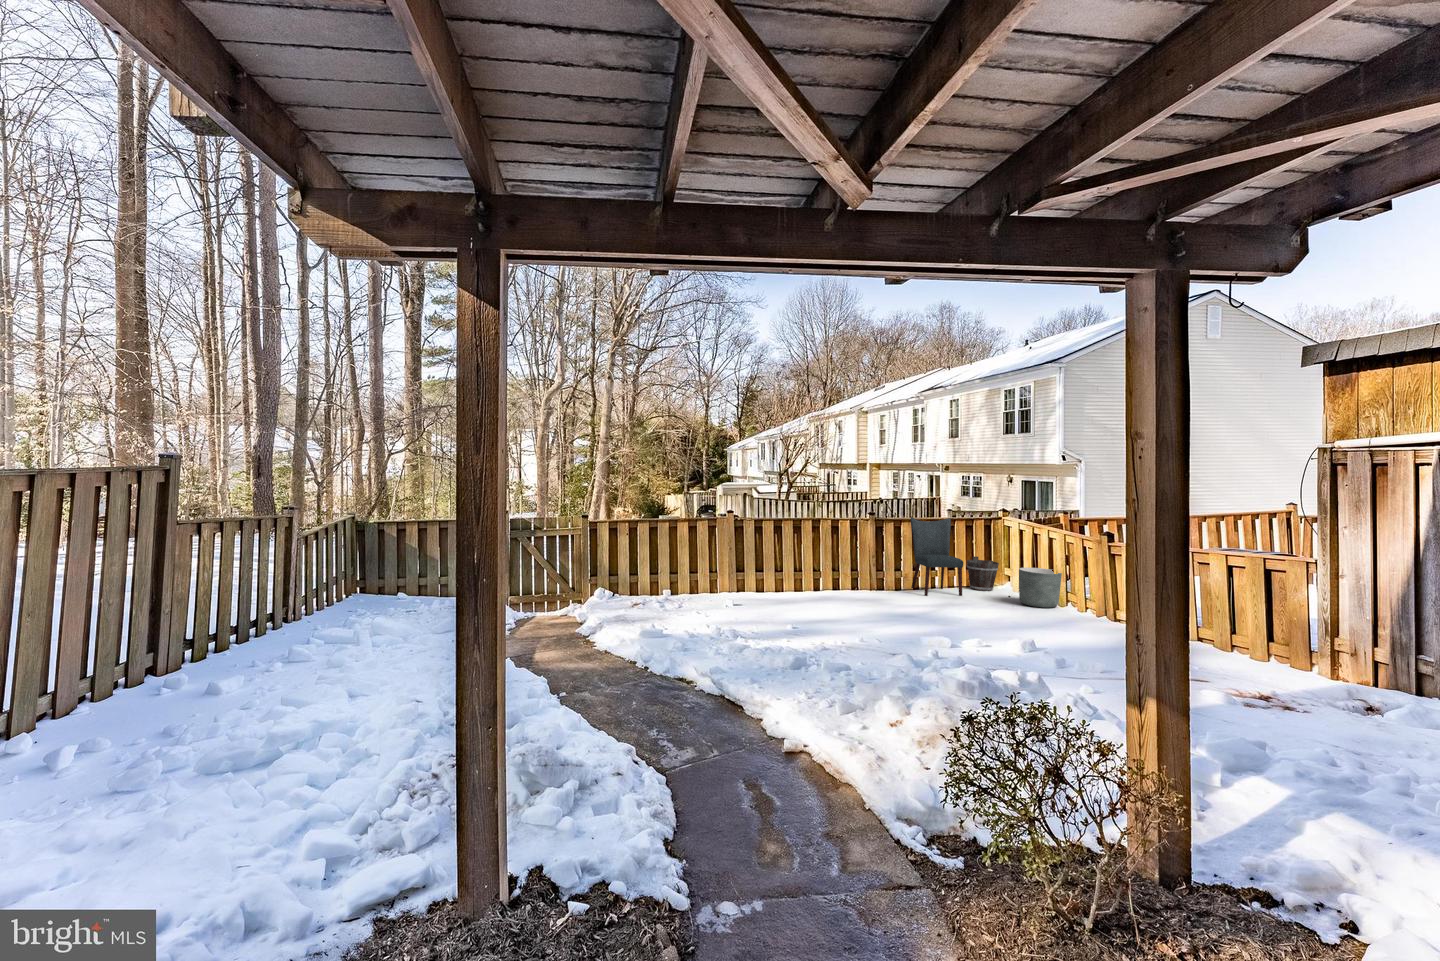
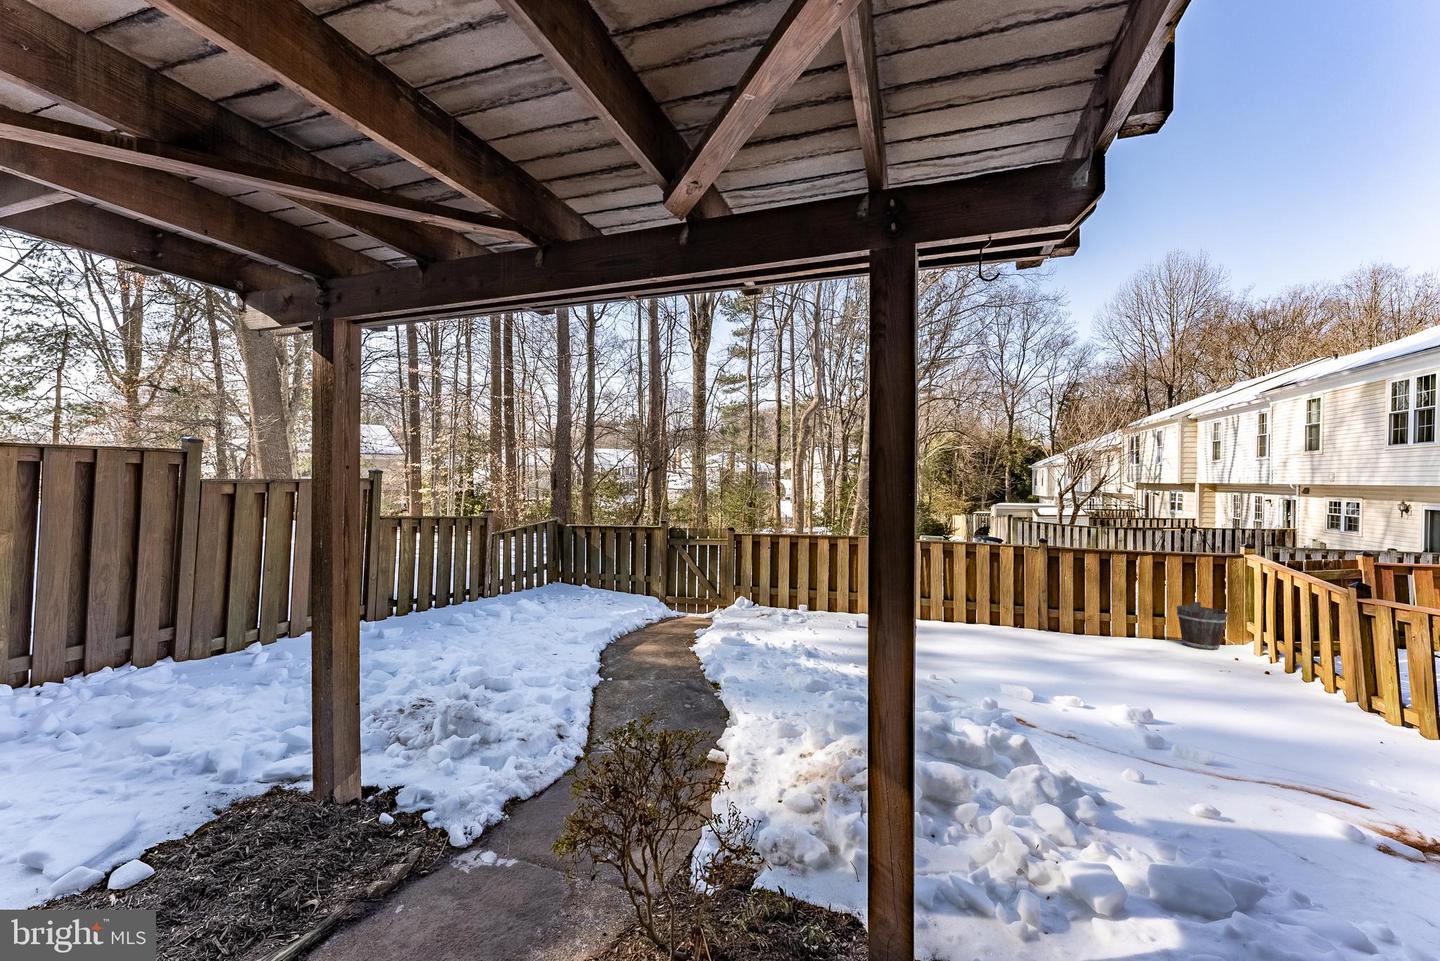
chair: present [911,517,963,596] -> none [1086,545,1153,651]
planter: present [1019,568,1062,608] -> none [1229,623,1303,684]

